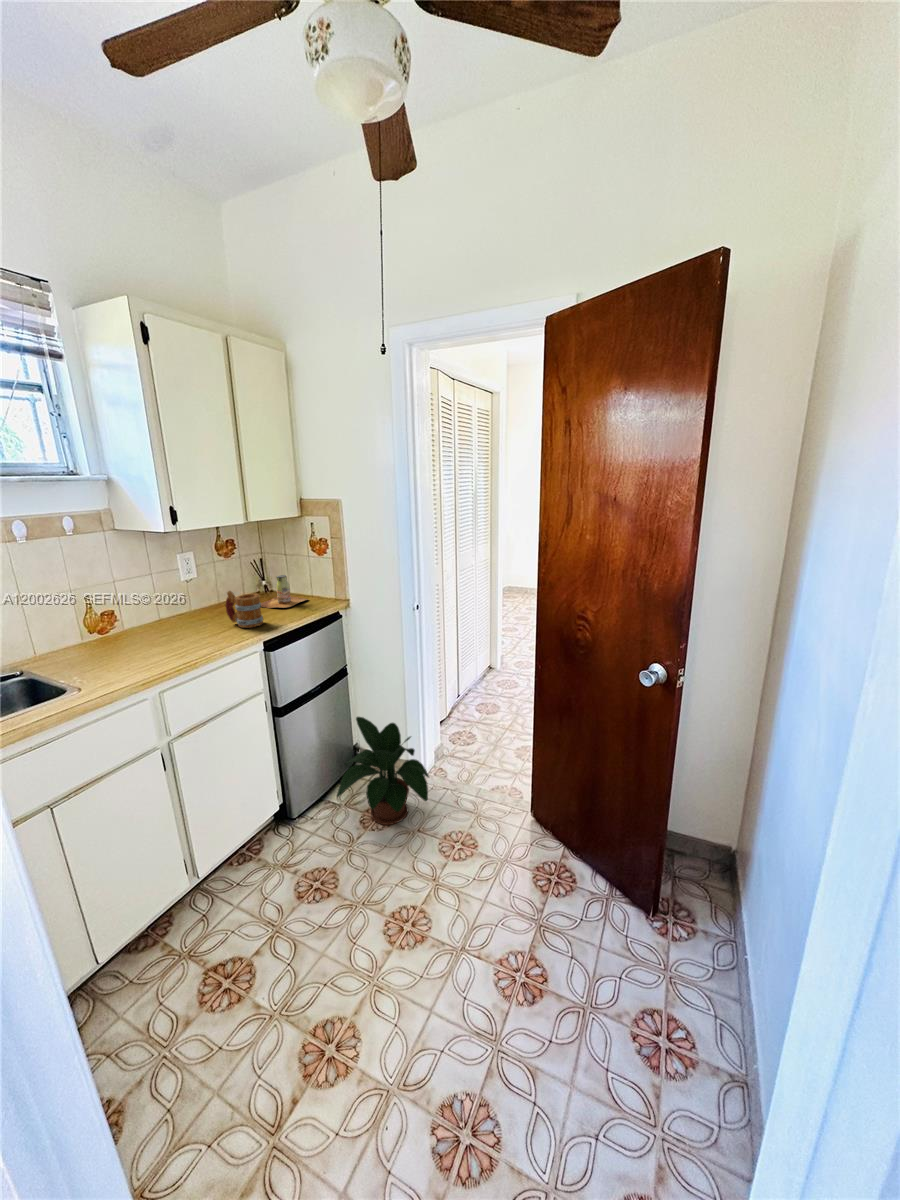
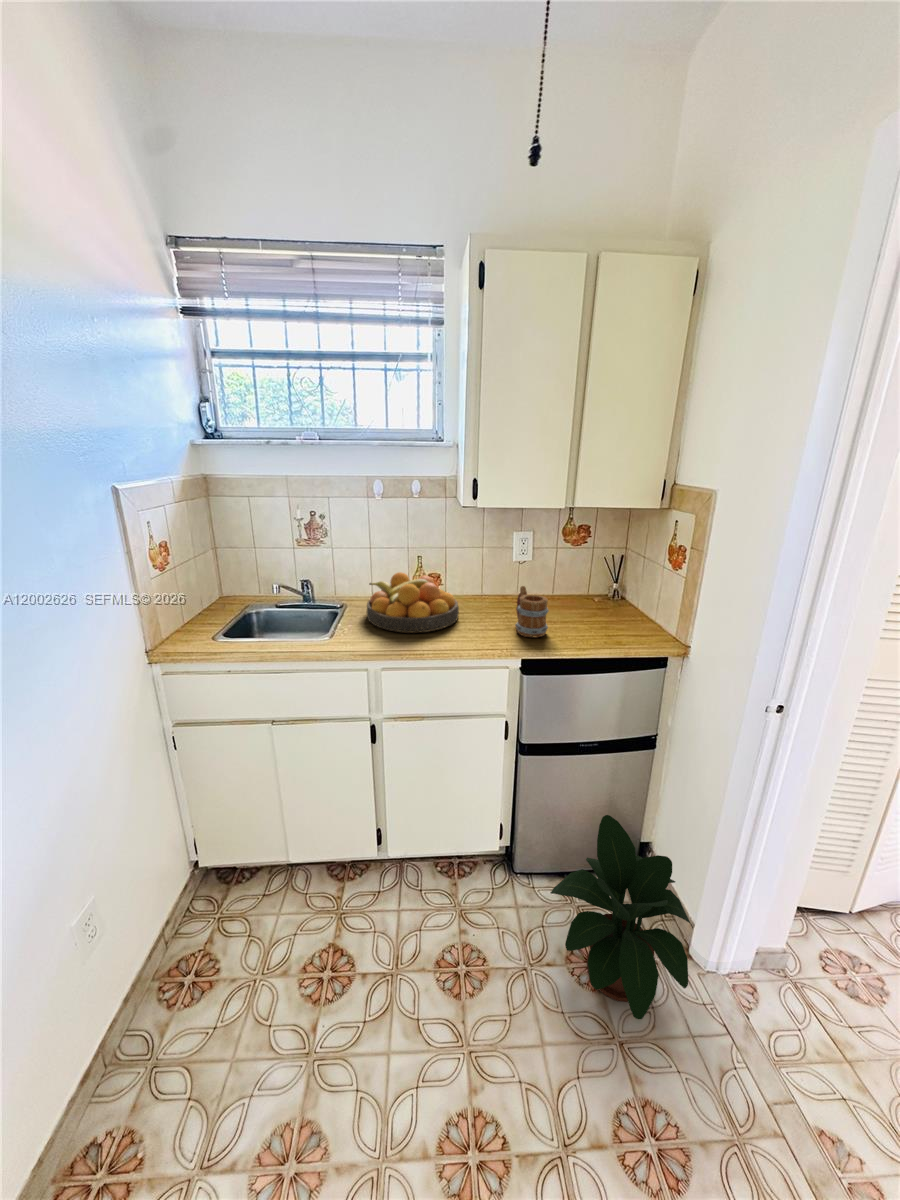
bottle: present [261,575,308,608] -> none [577,583,643,627]
fruit bowl: none [63,609,182,667] -> present [367,572,459,633]

